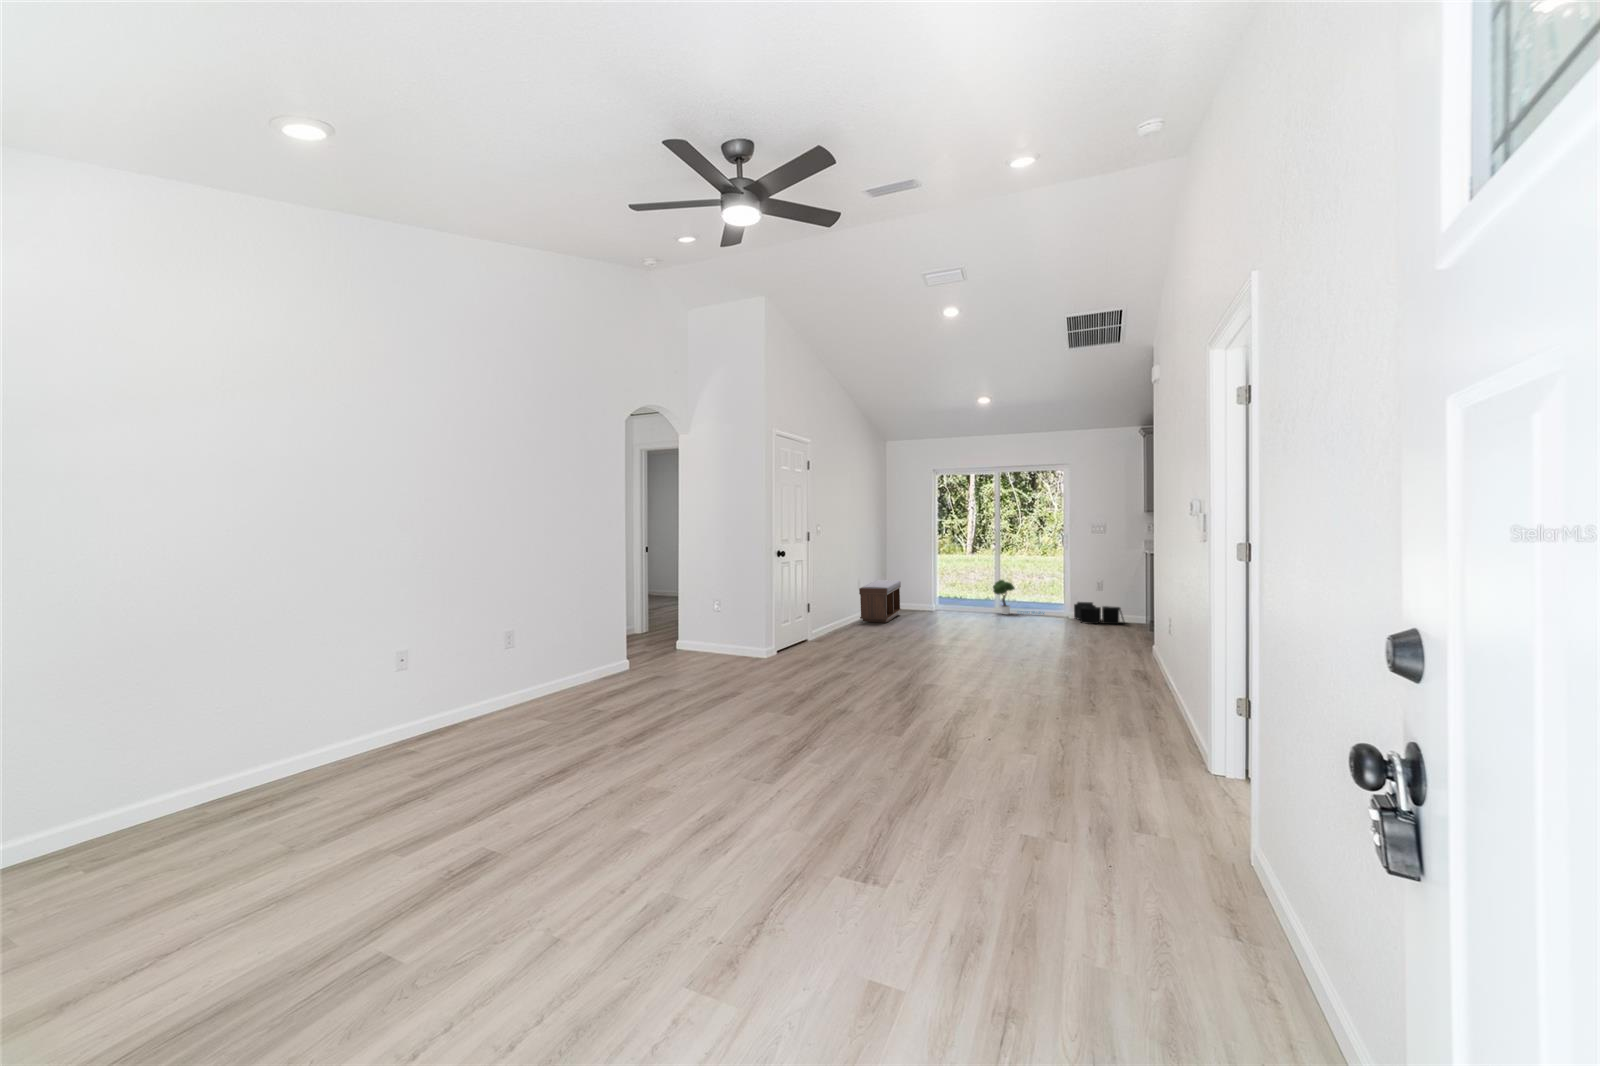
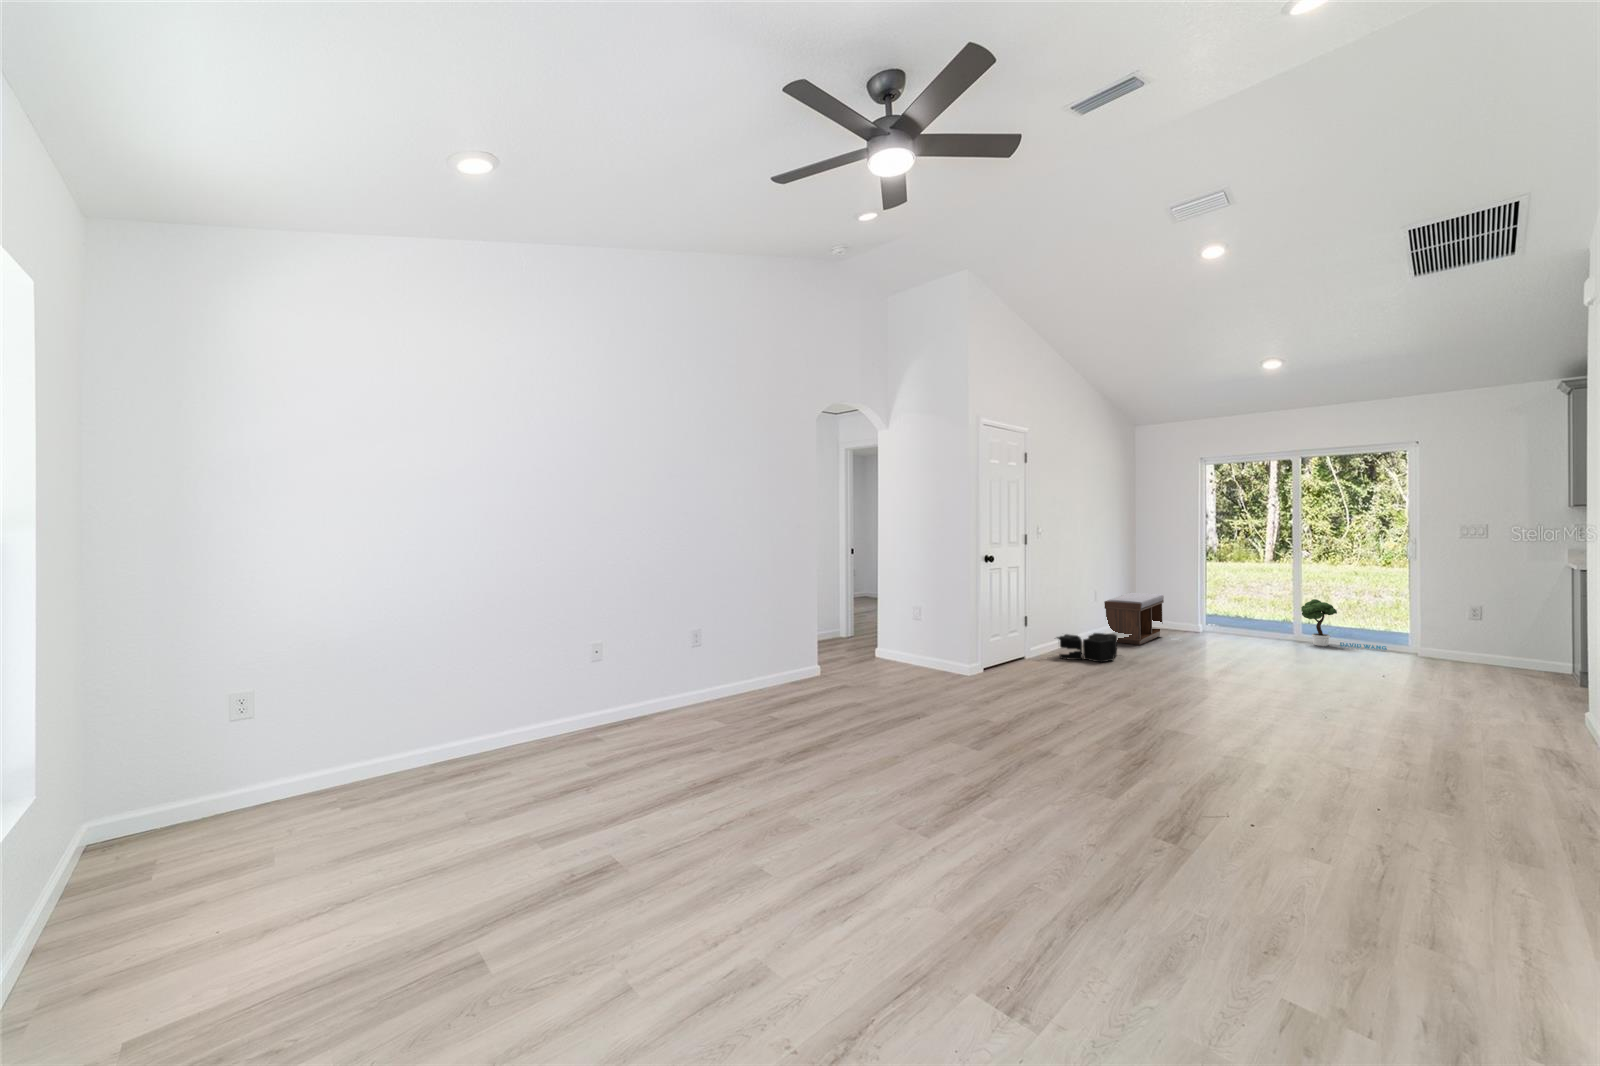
storage bin: present [1074,602,1124,624] -> present [1057,633,1117,662]

